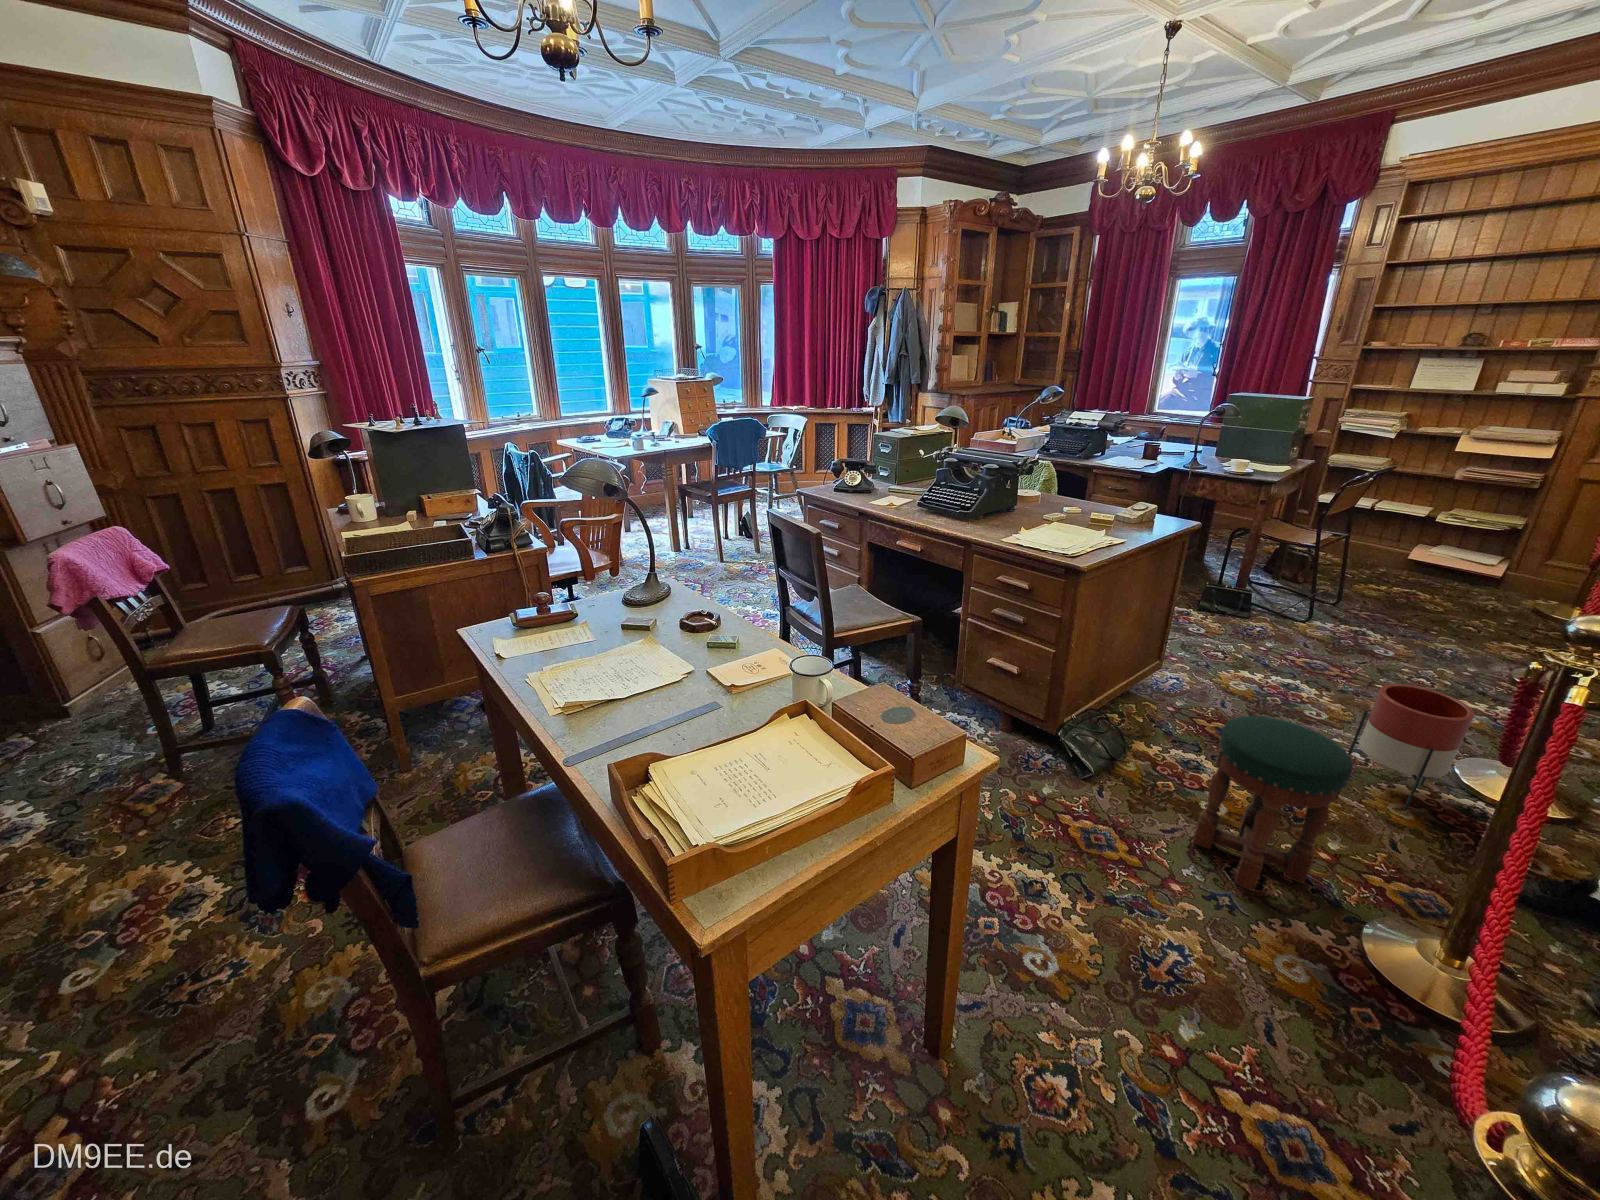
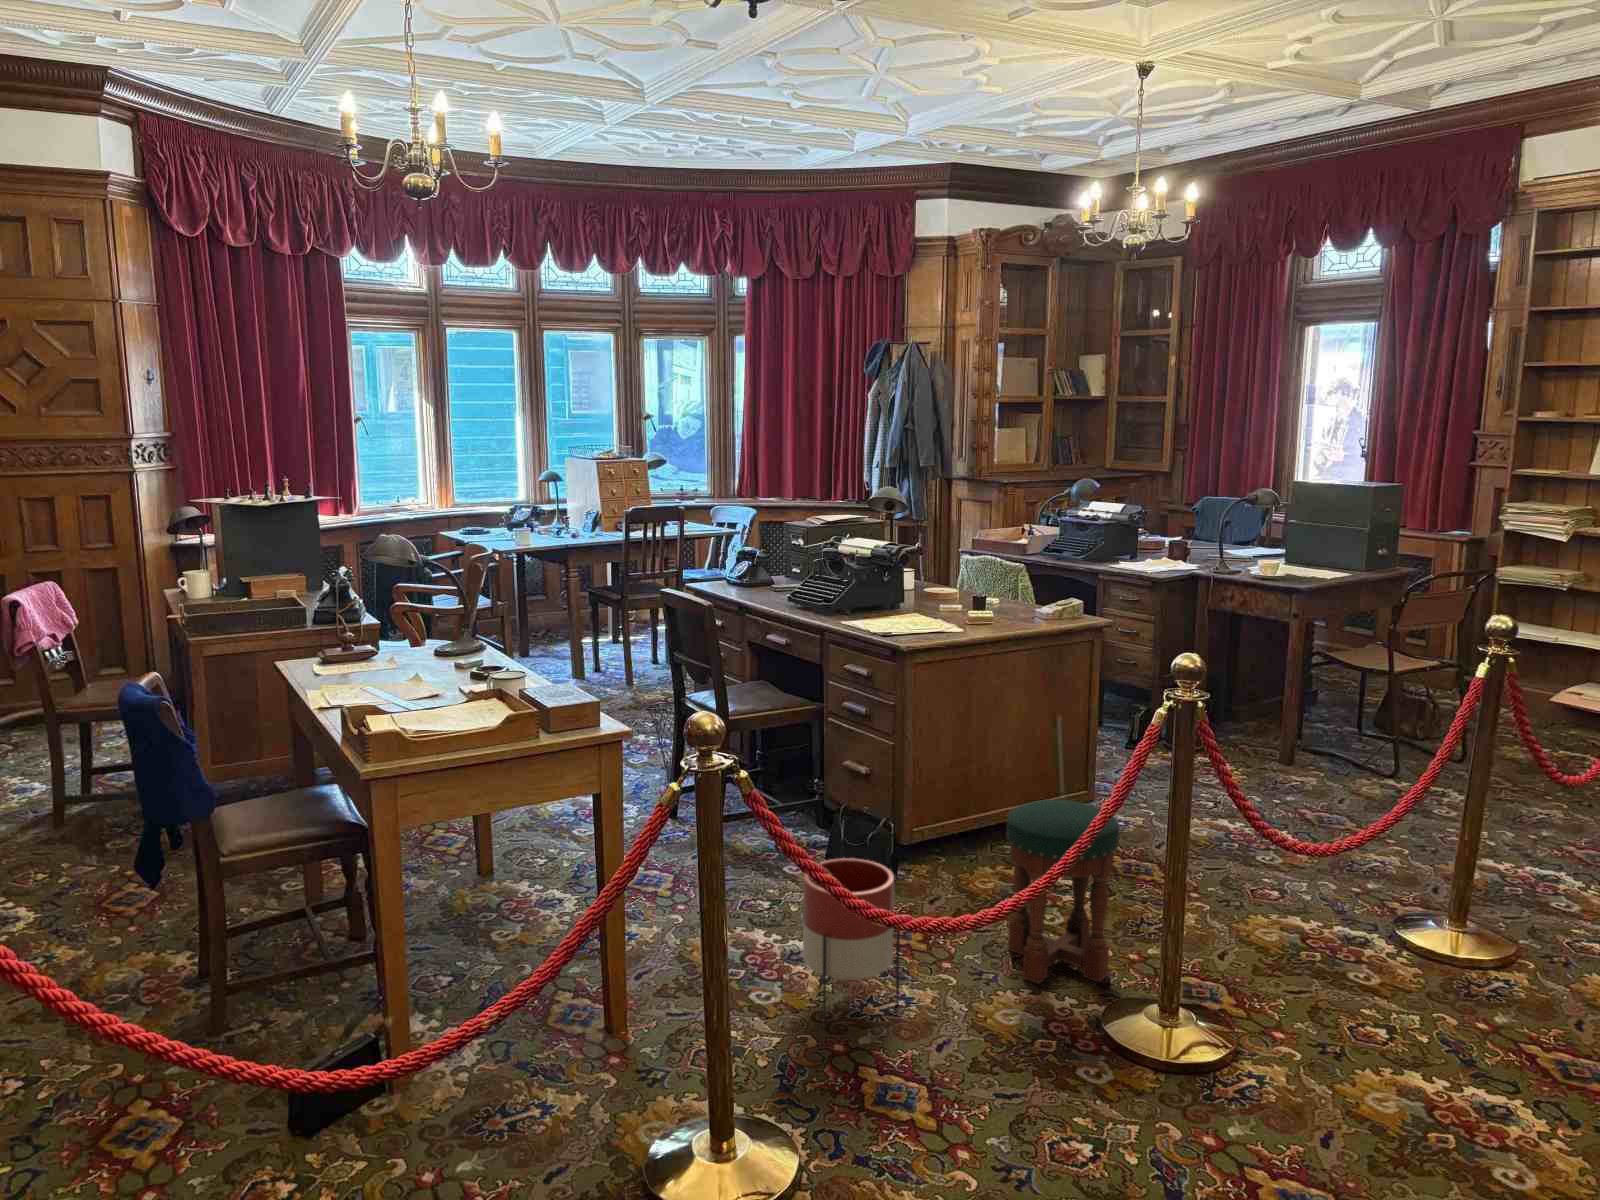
planter: present [1348,684,1474,810] -> present [802,858,900,1028]

